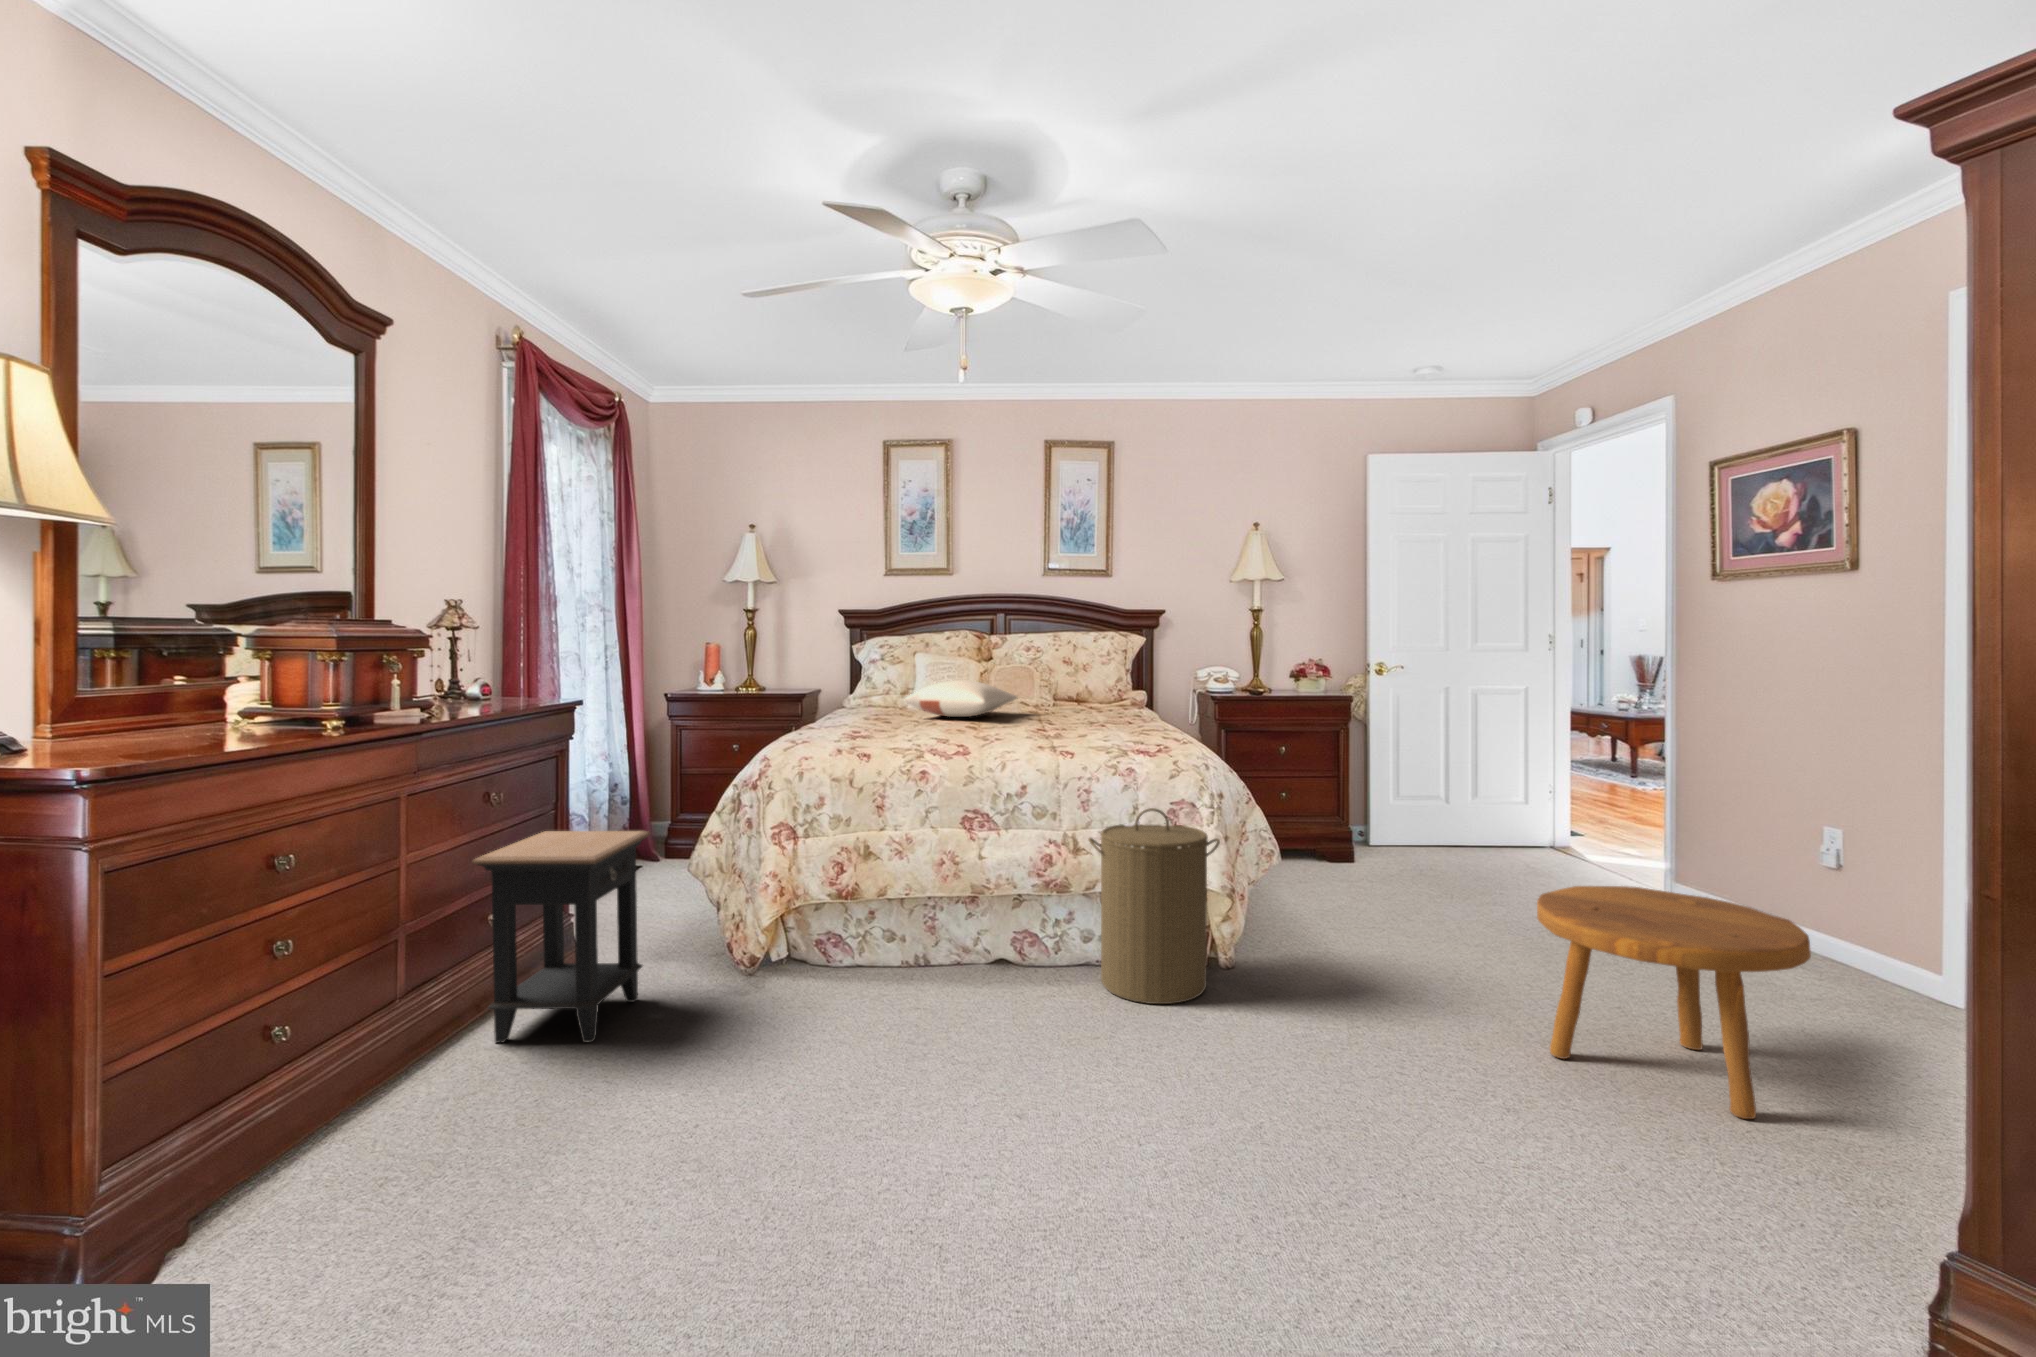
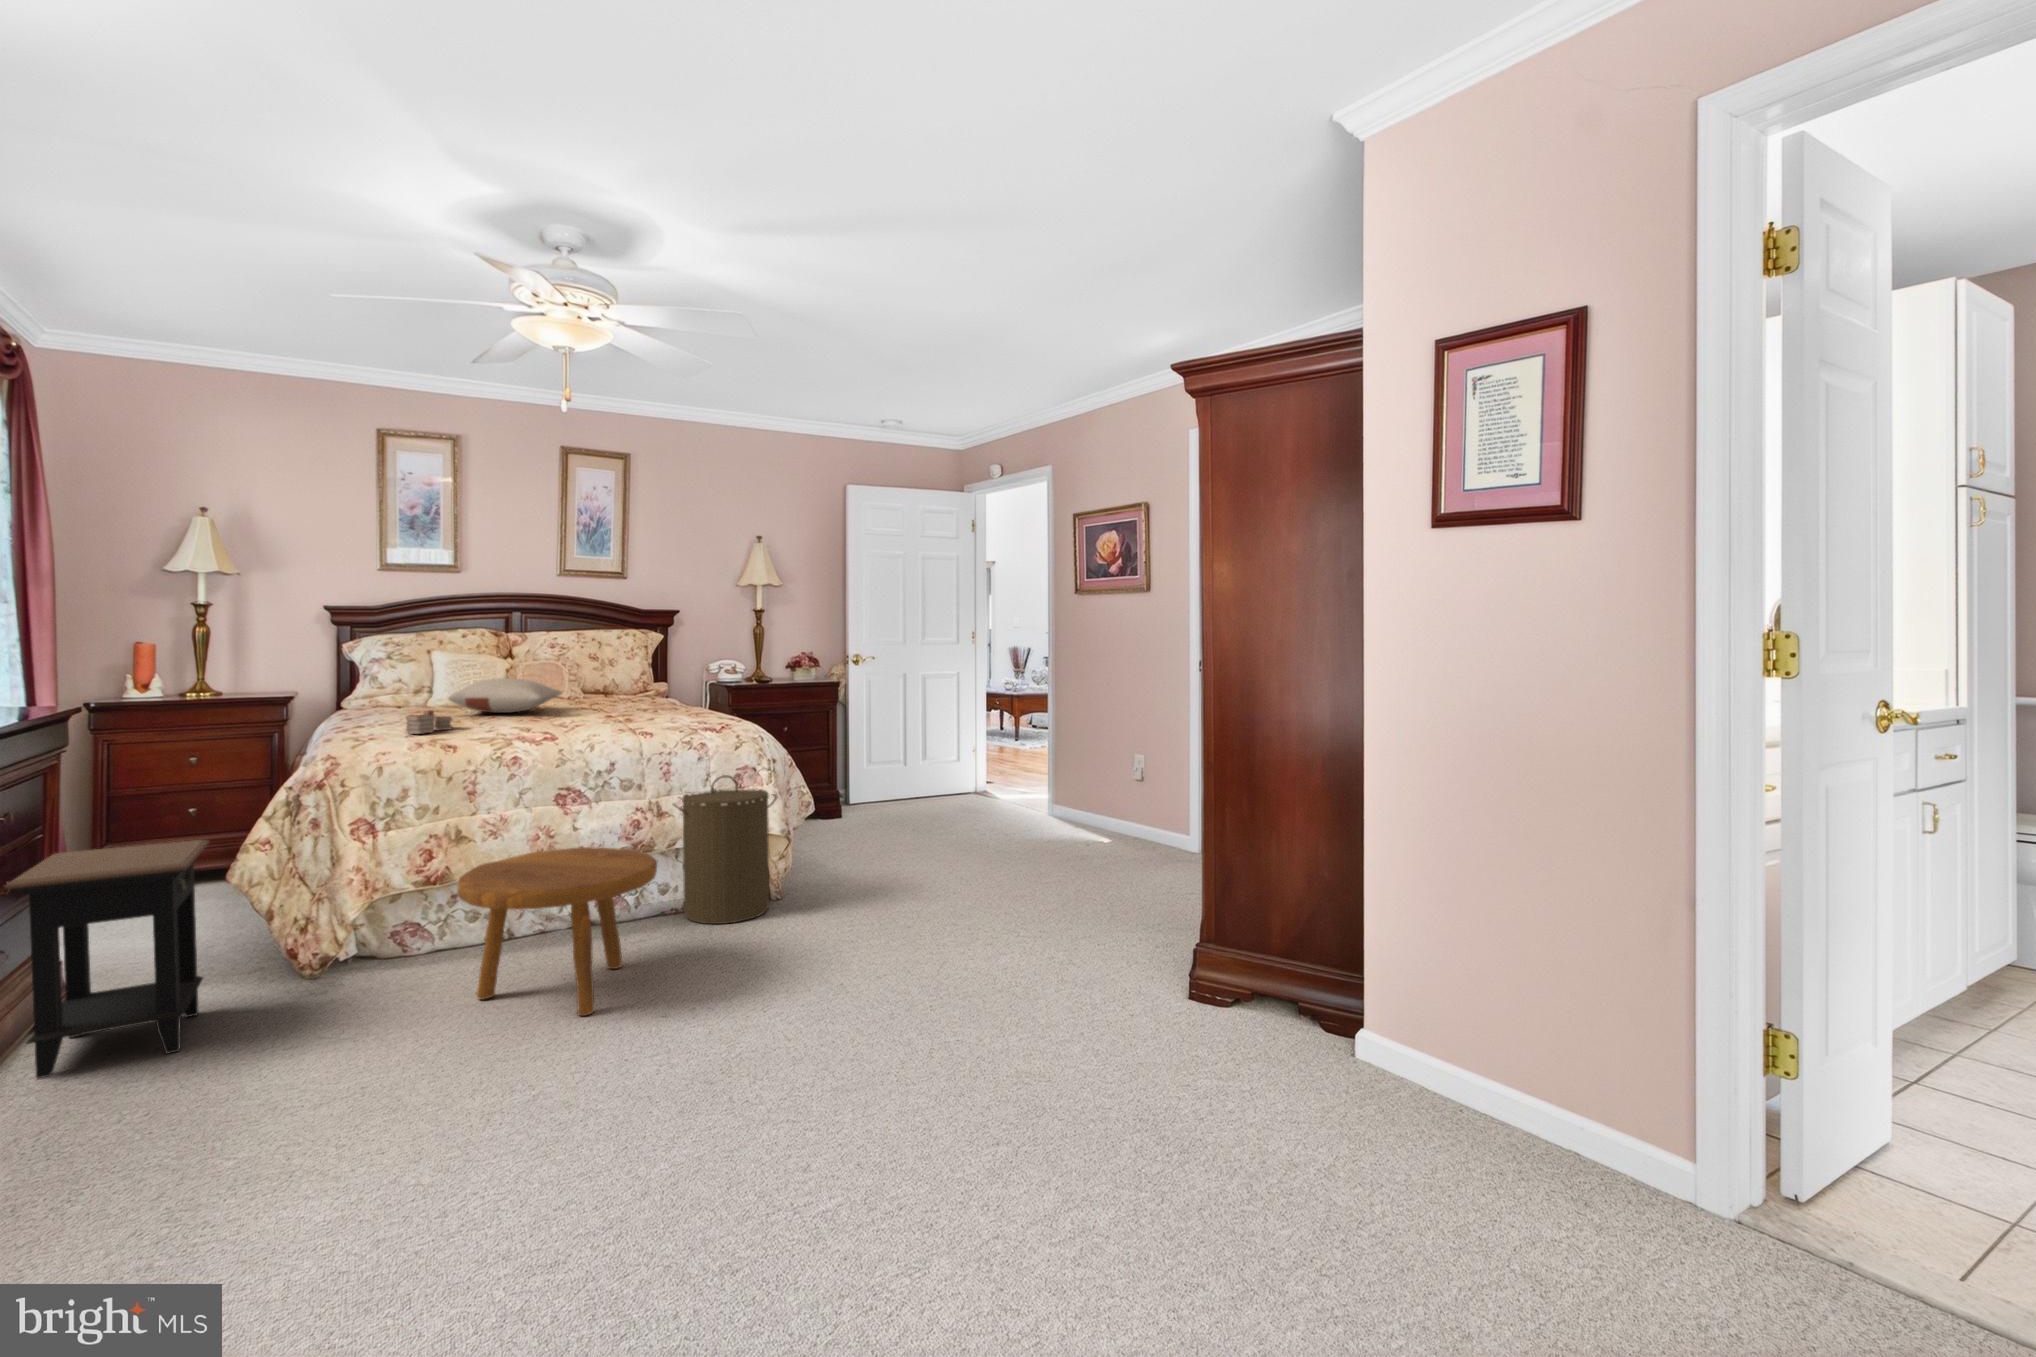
book: none [847,712,893,736] -> present [406,710,452,734]
footstool: present [1537,886,1811,1119] -> present [457,847,657,1016]

